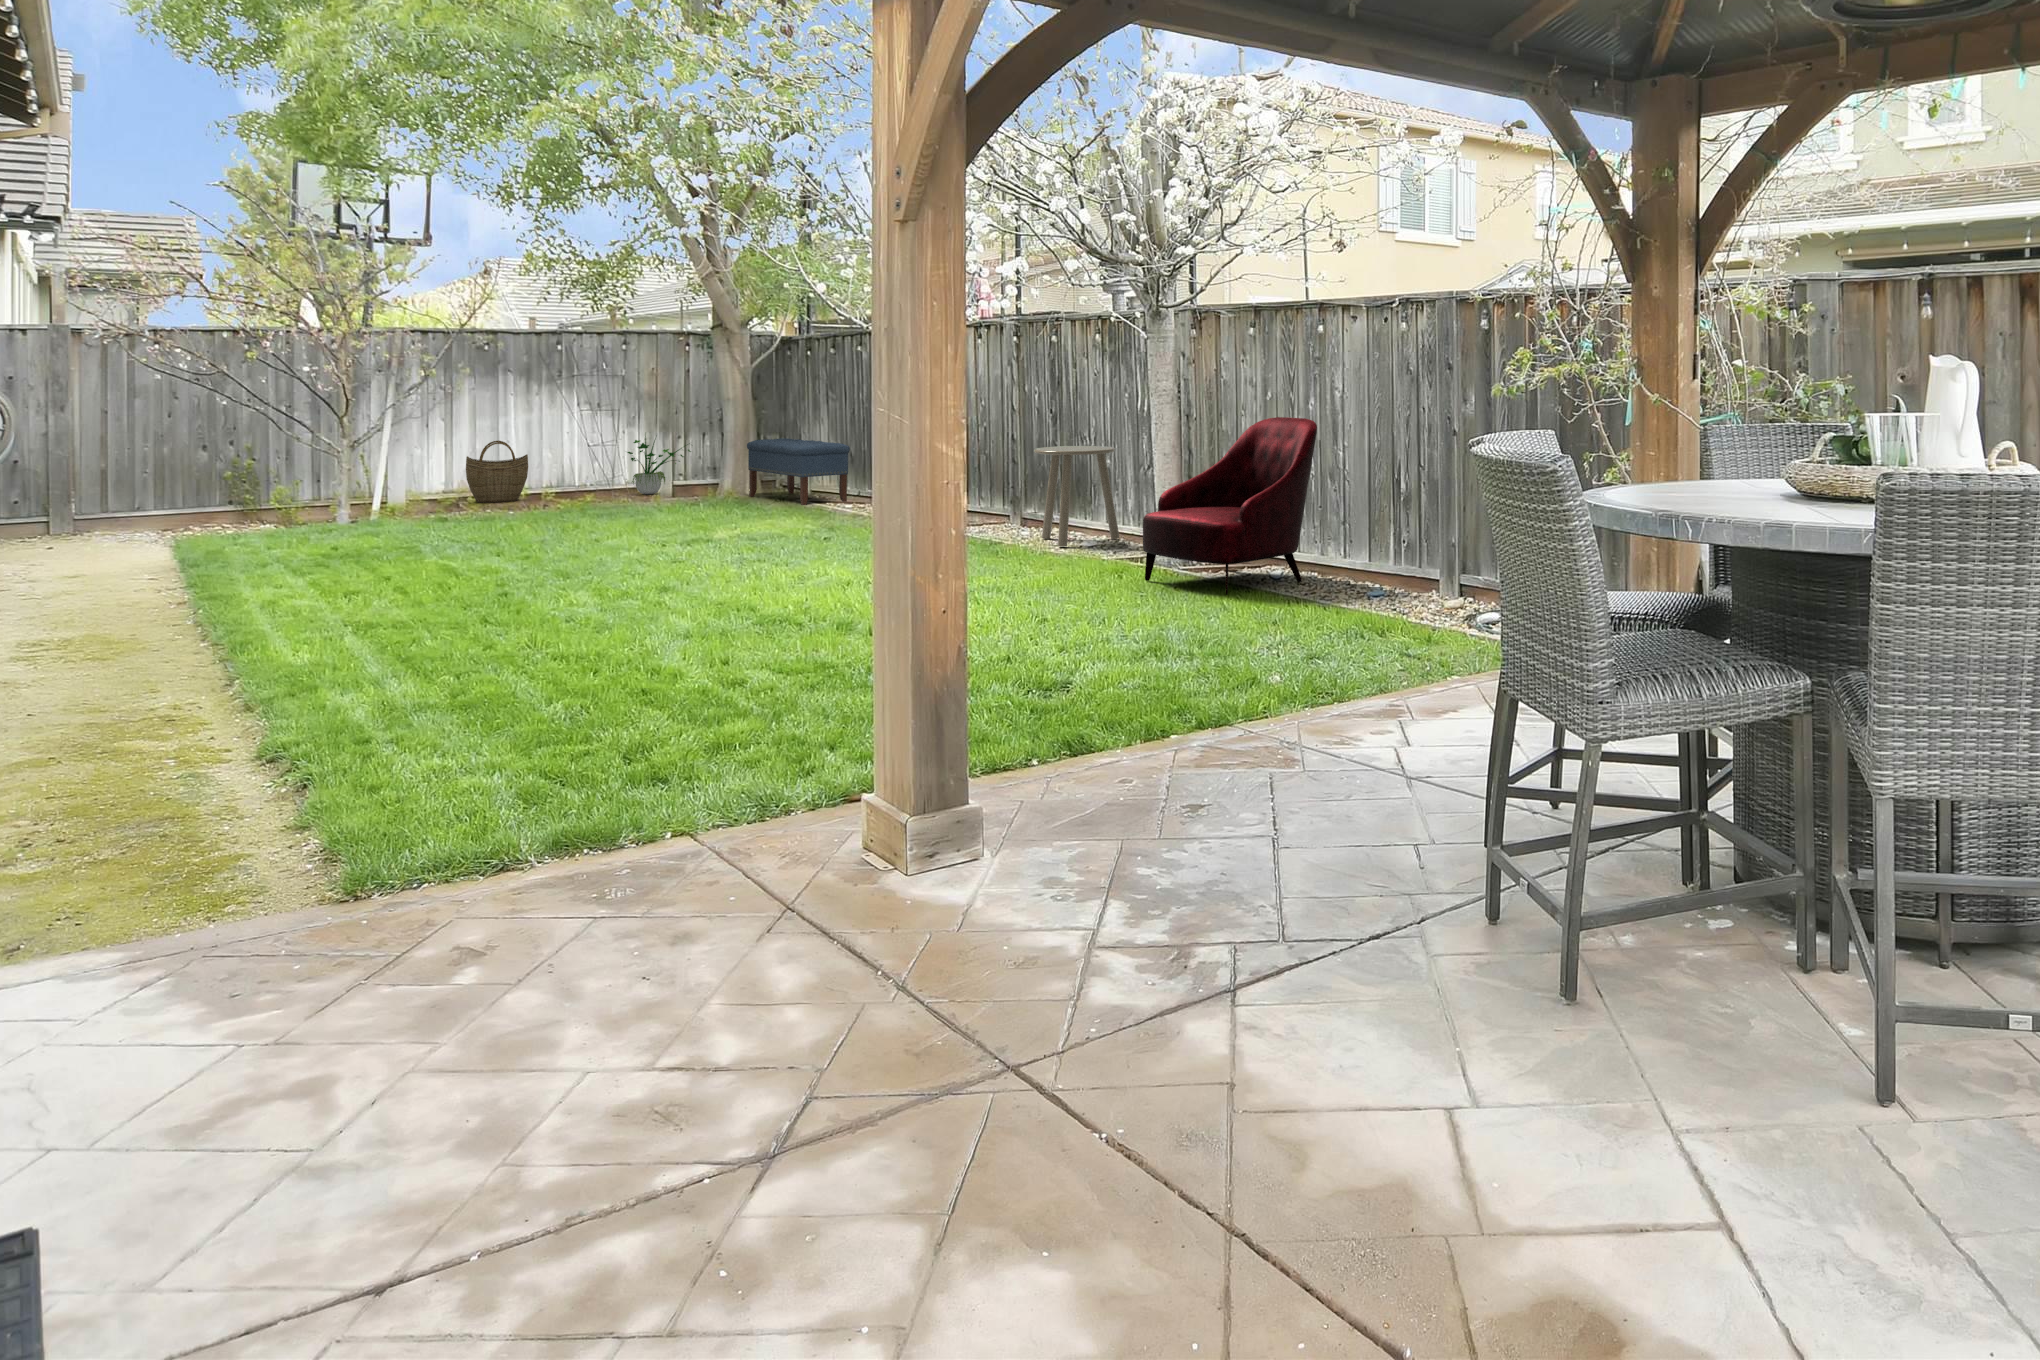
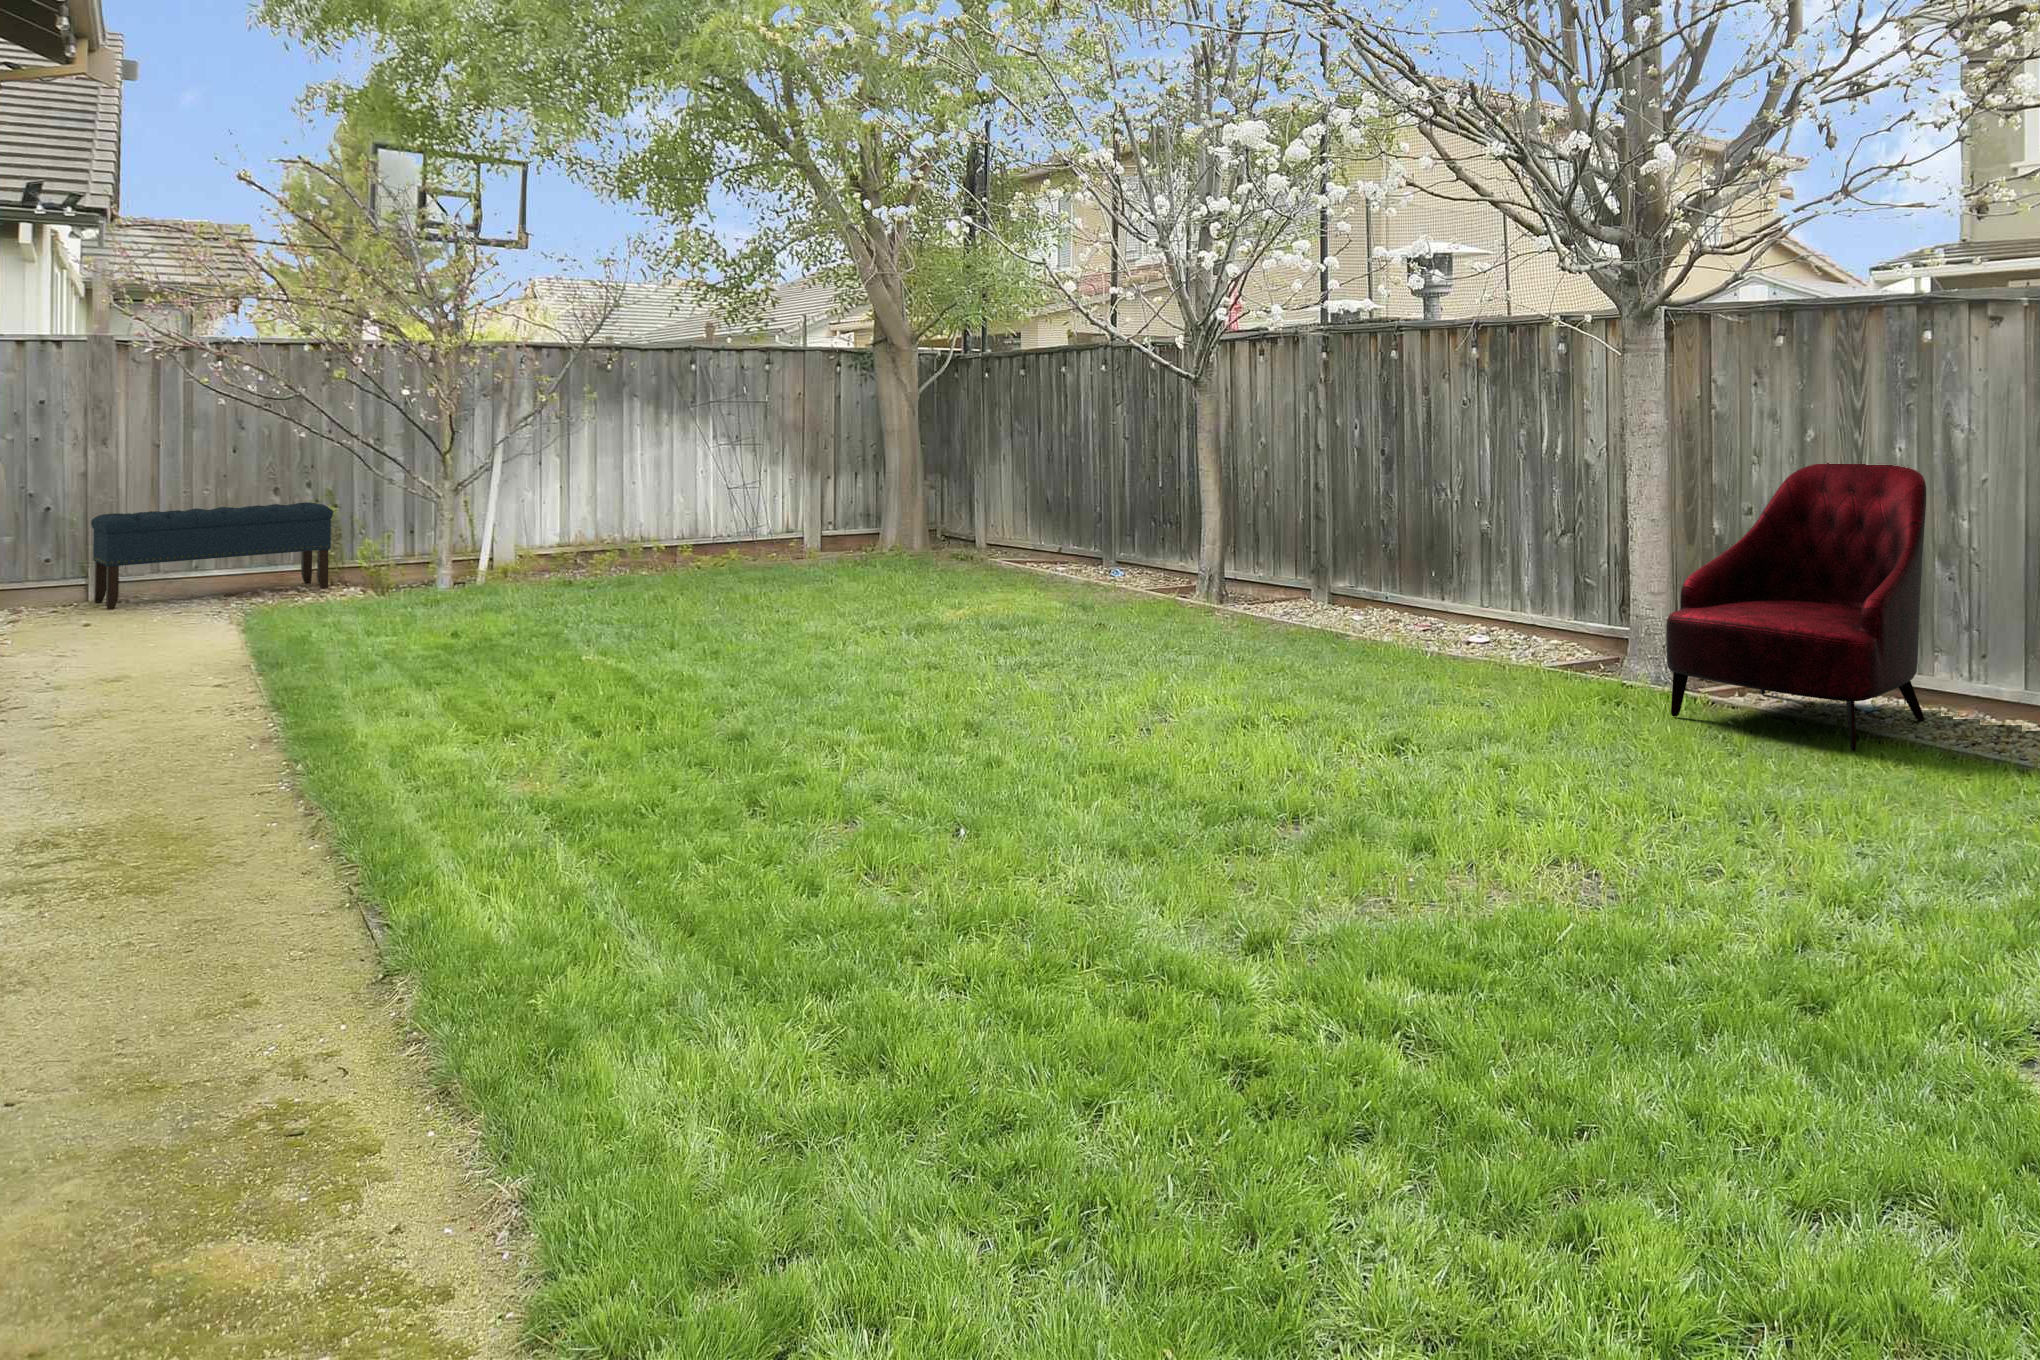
potted plant: present [627,436,691,494] -> none [769,465,855,550]
bench: present [747,438,850,505] -> present [91,502,333,609]
woven basket: present [466,441,528,503] -> none [586,484,659,562]
side table: present [1034,446,1119,547] -> none [1390,498,1505,644]

